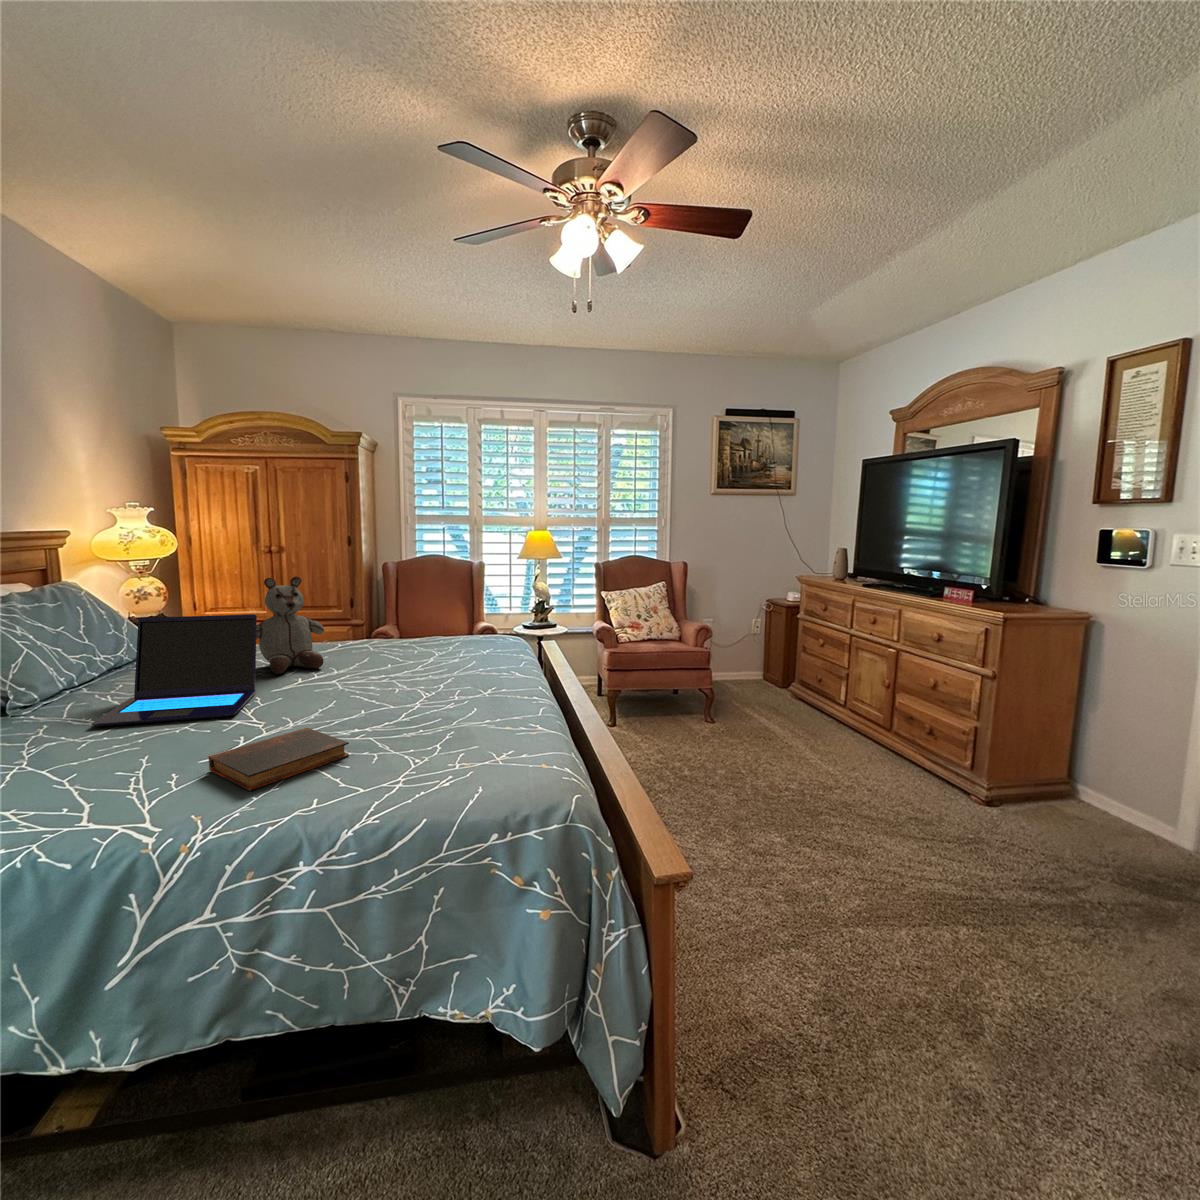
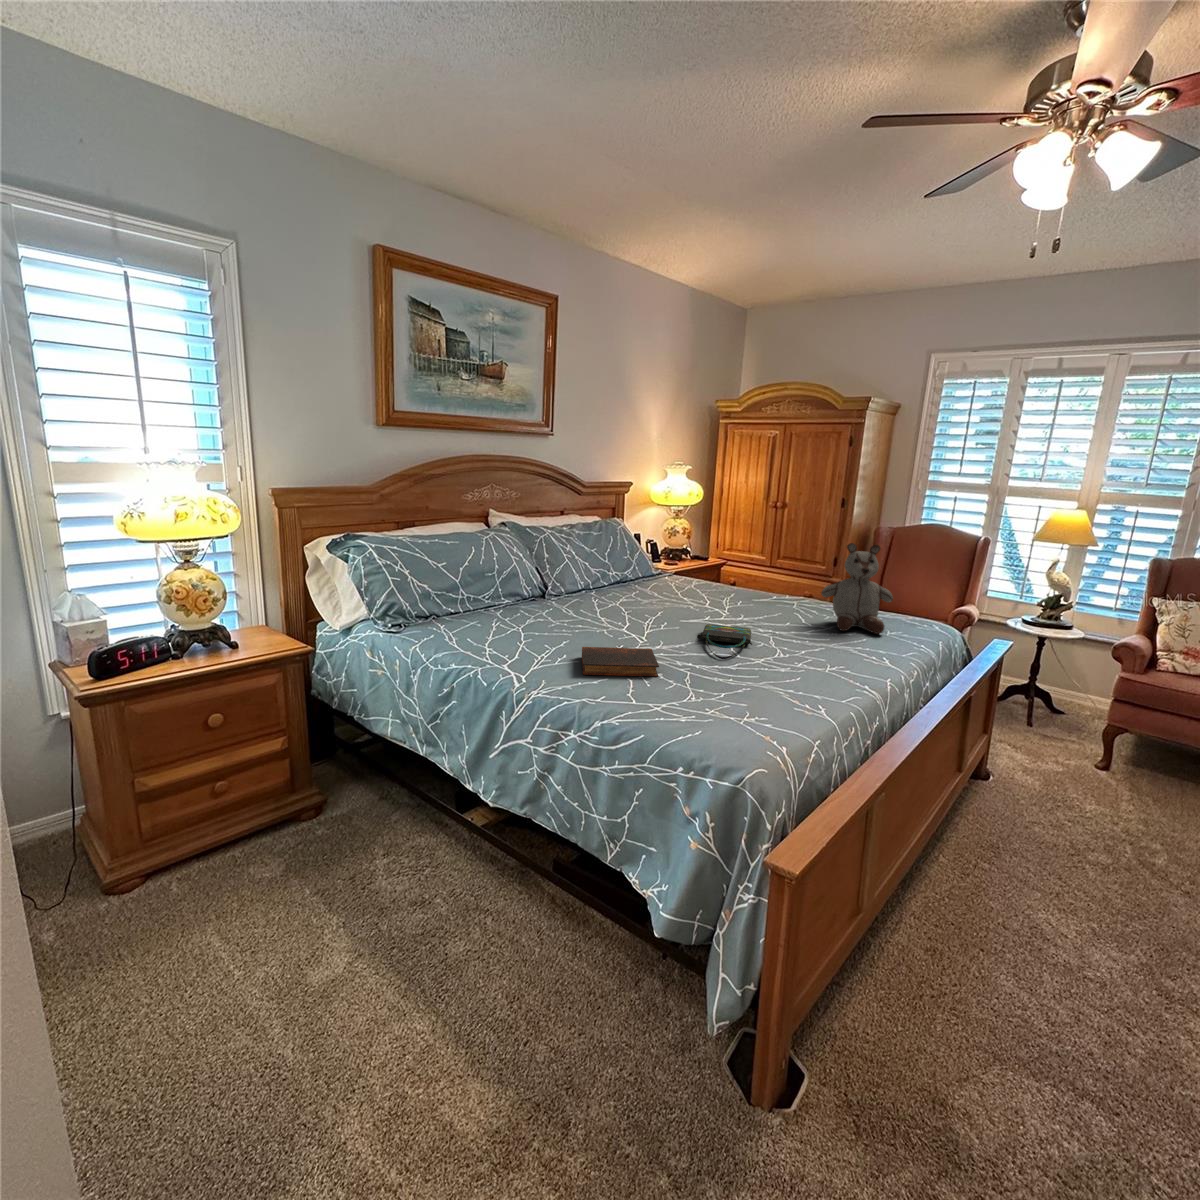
stuffed bear: present [256,577,324,674] -> present [821,543,893,634]
laptop: present [91,614,257,726] -> none [566,549,681,630]
tote bag: none [322,677,396,715] -> present [697,624,752,659]

